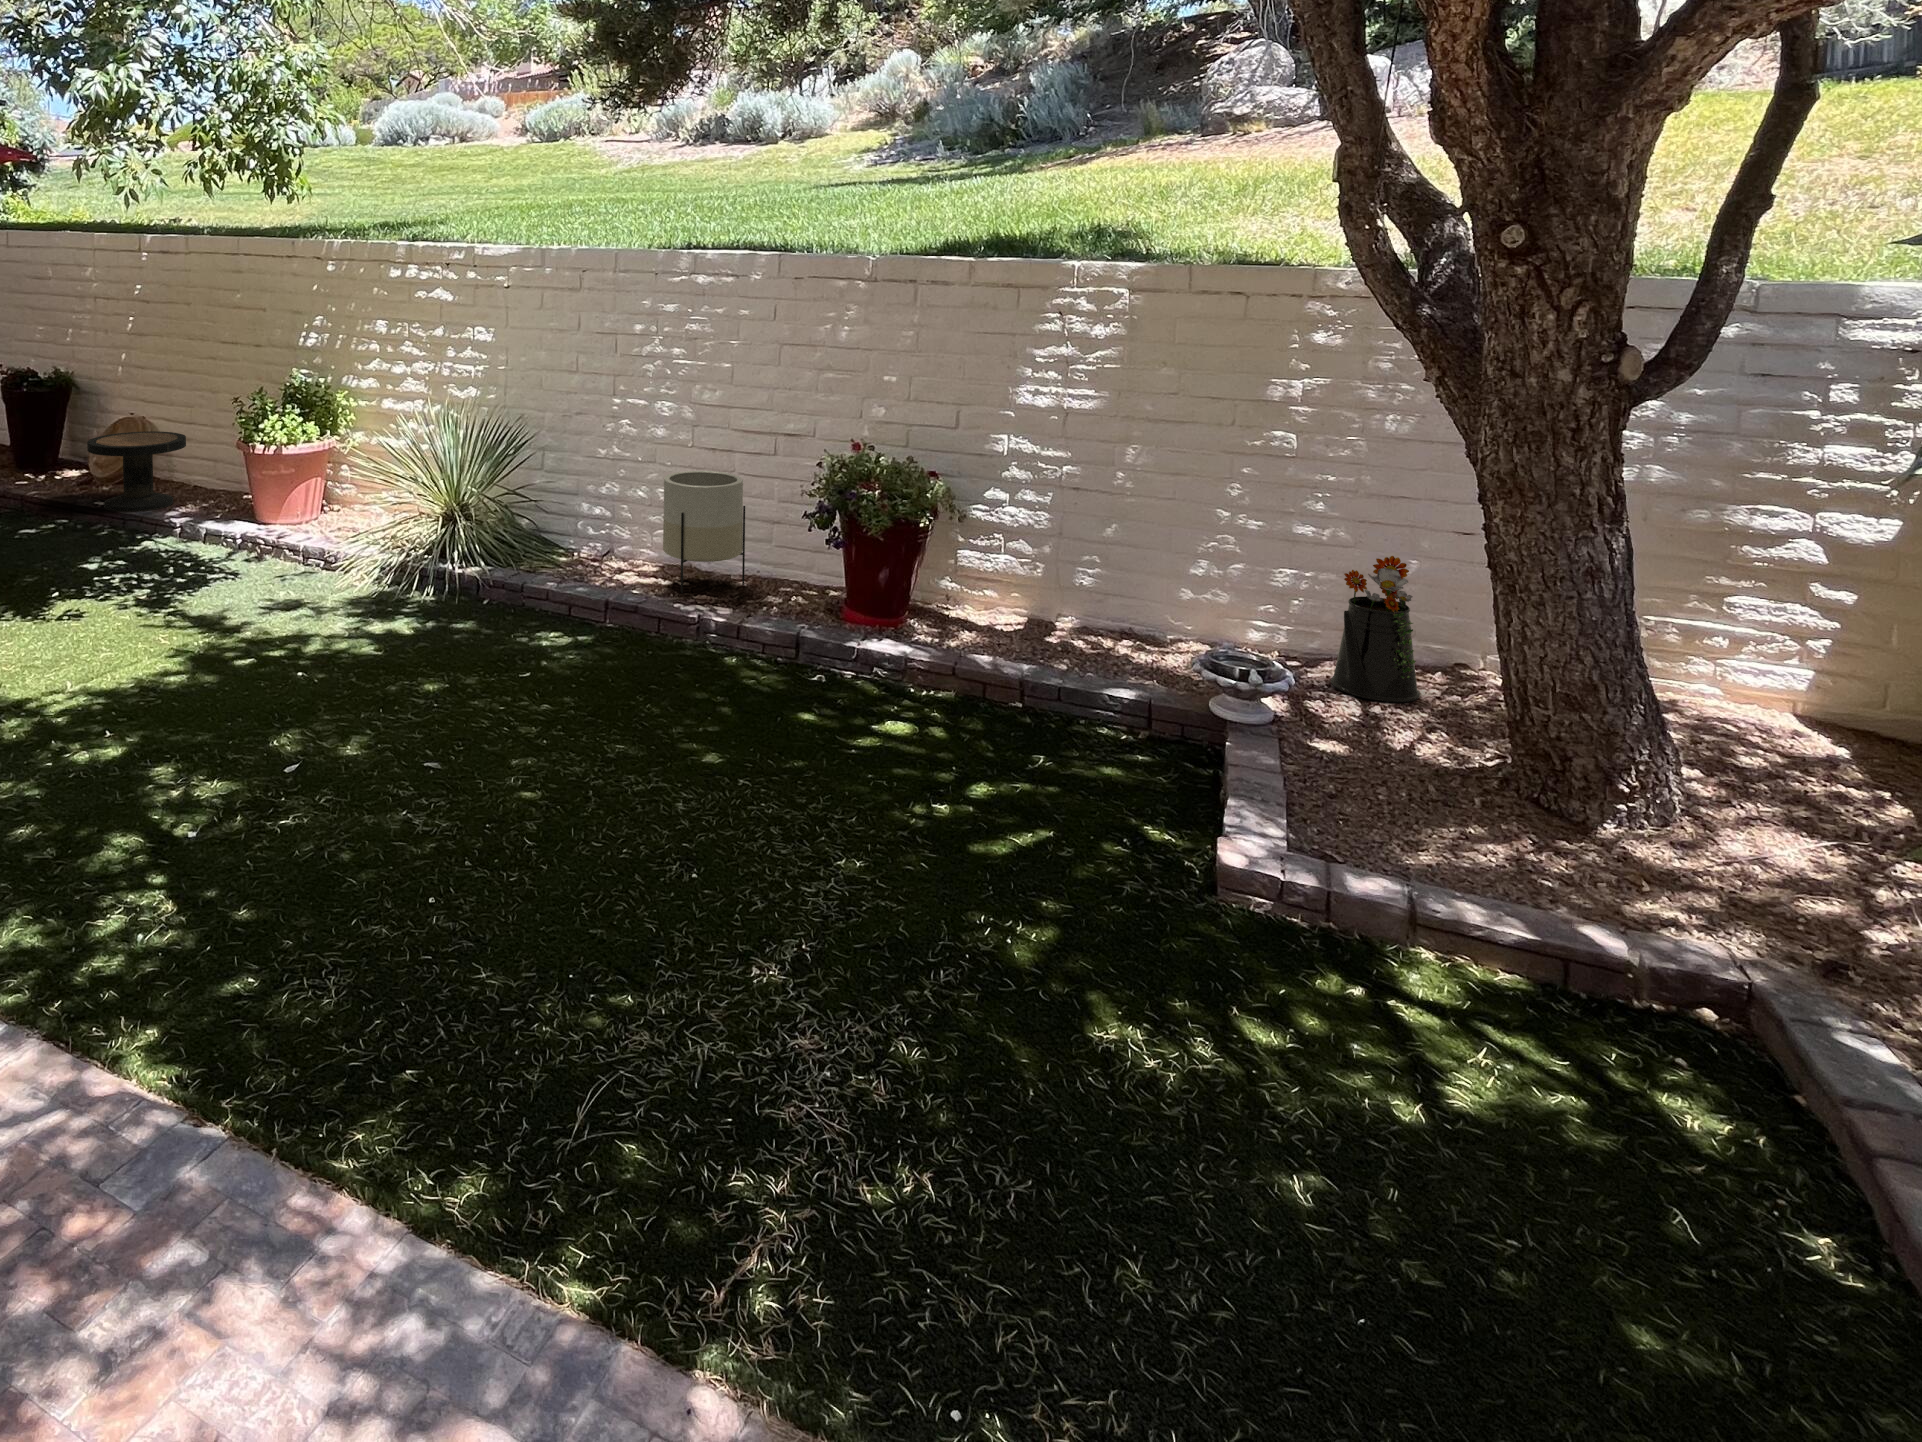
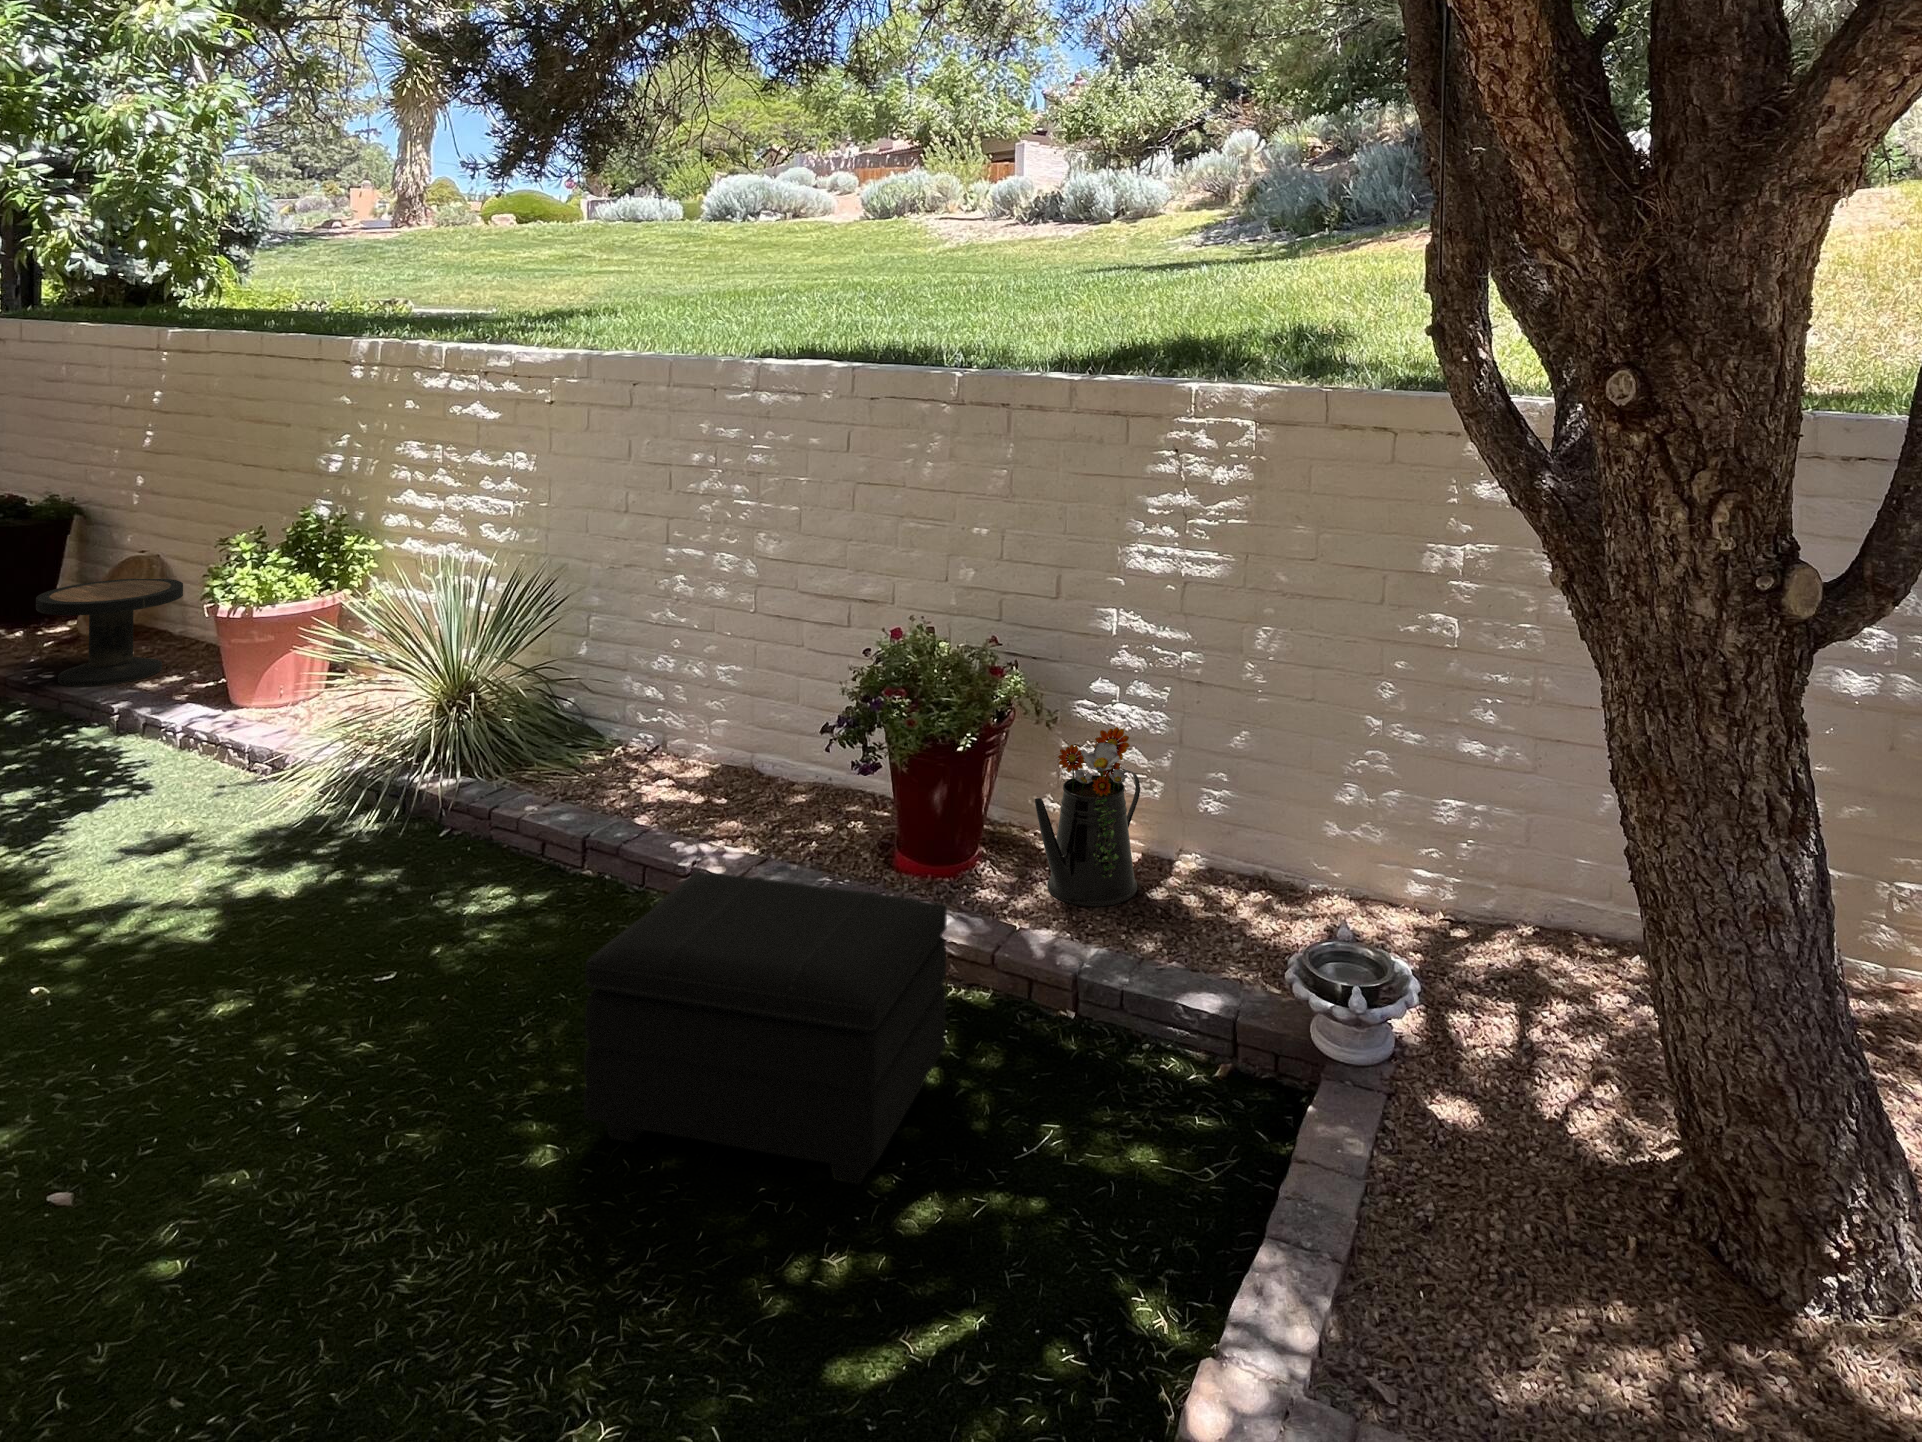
planter: present [663,471,745,593] -> none [693,647,803,819]
watering can: present [1331,556,1420,702] -> present [1035,727,1140,907]
footstool: none [728,599,949,779] -> present [584,872,947,1185]

